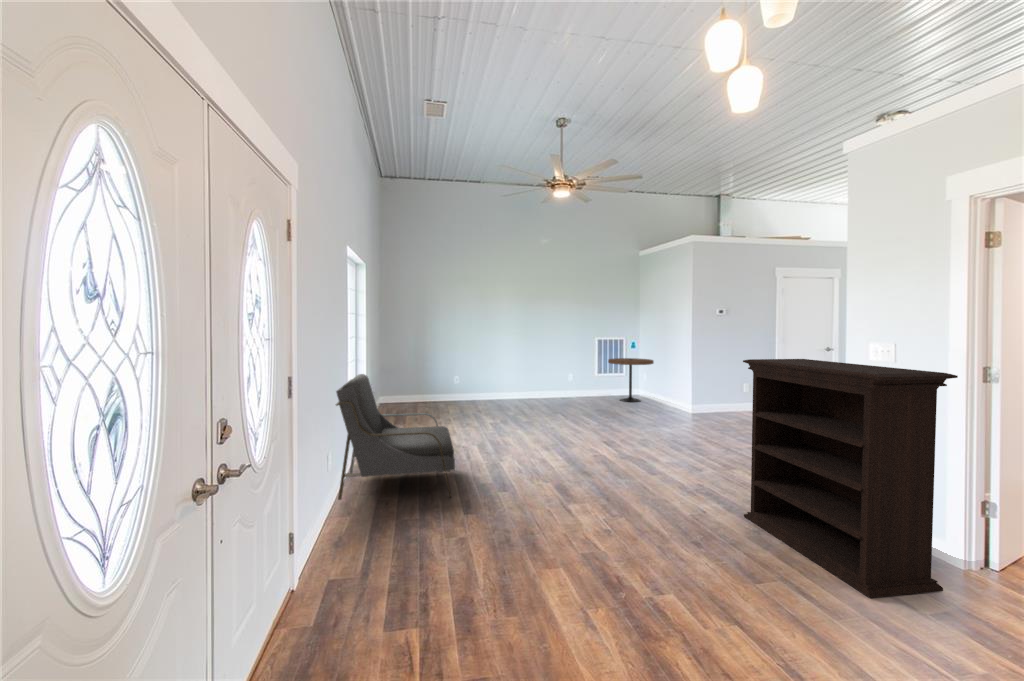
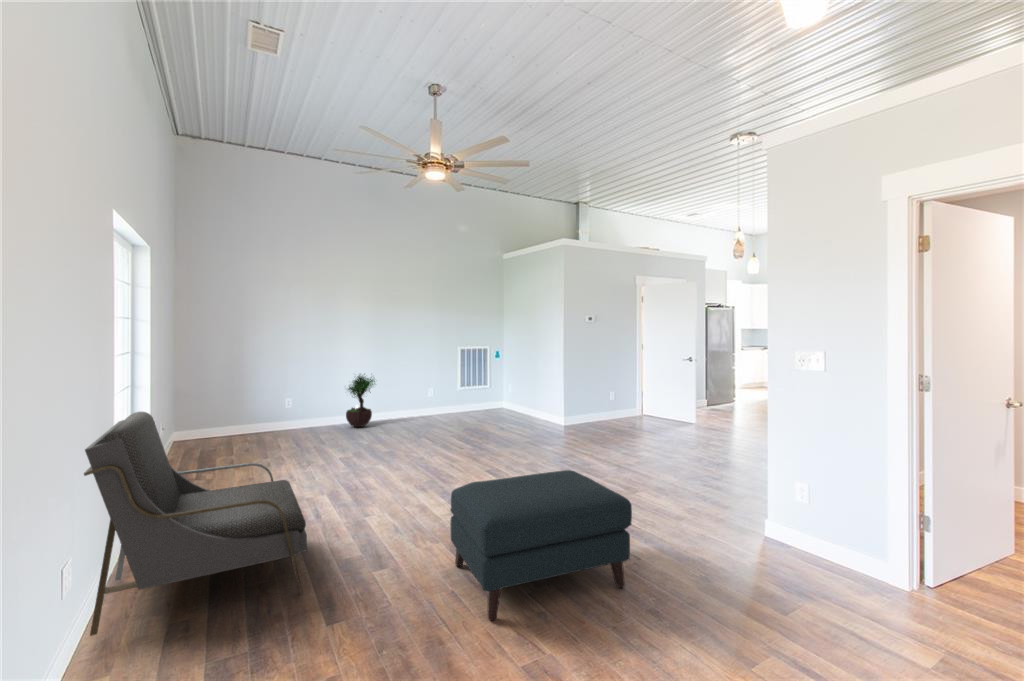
potted tree: none [497,355,524,402] -> present [346,375,375,427]
side table: present [608,358,654,402] -> none [473,369,521,418]
bookshelf: present [743,359,958,598] -> none [679,371,930,660]
ottoman: none [551,435,687,528] -> present [450,470,632,621]

